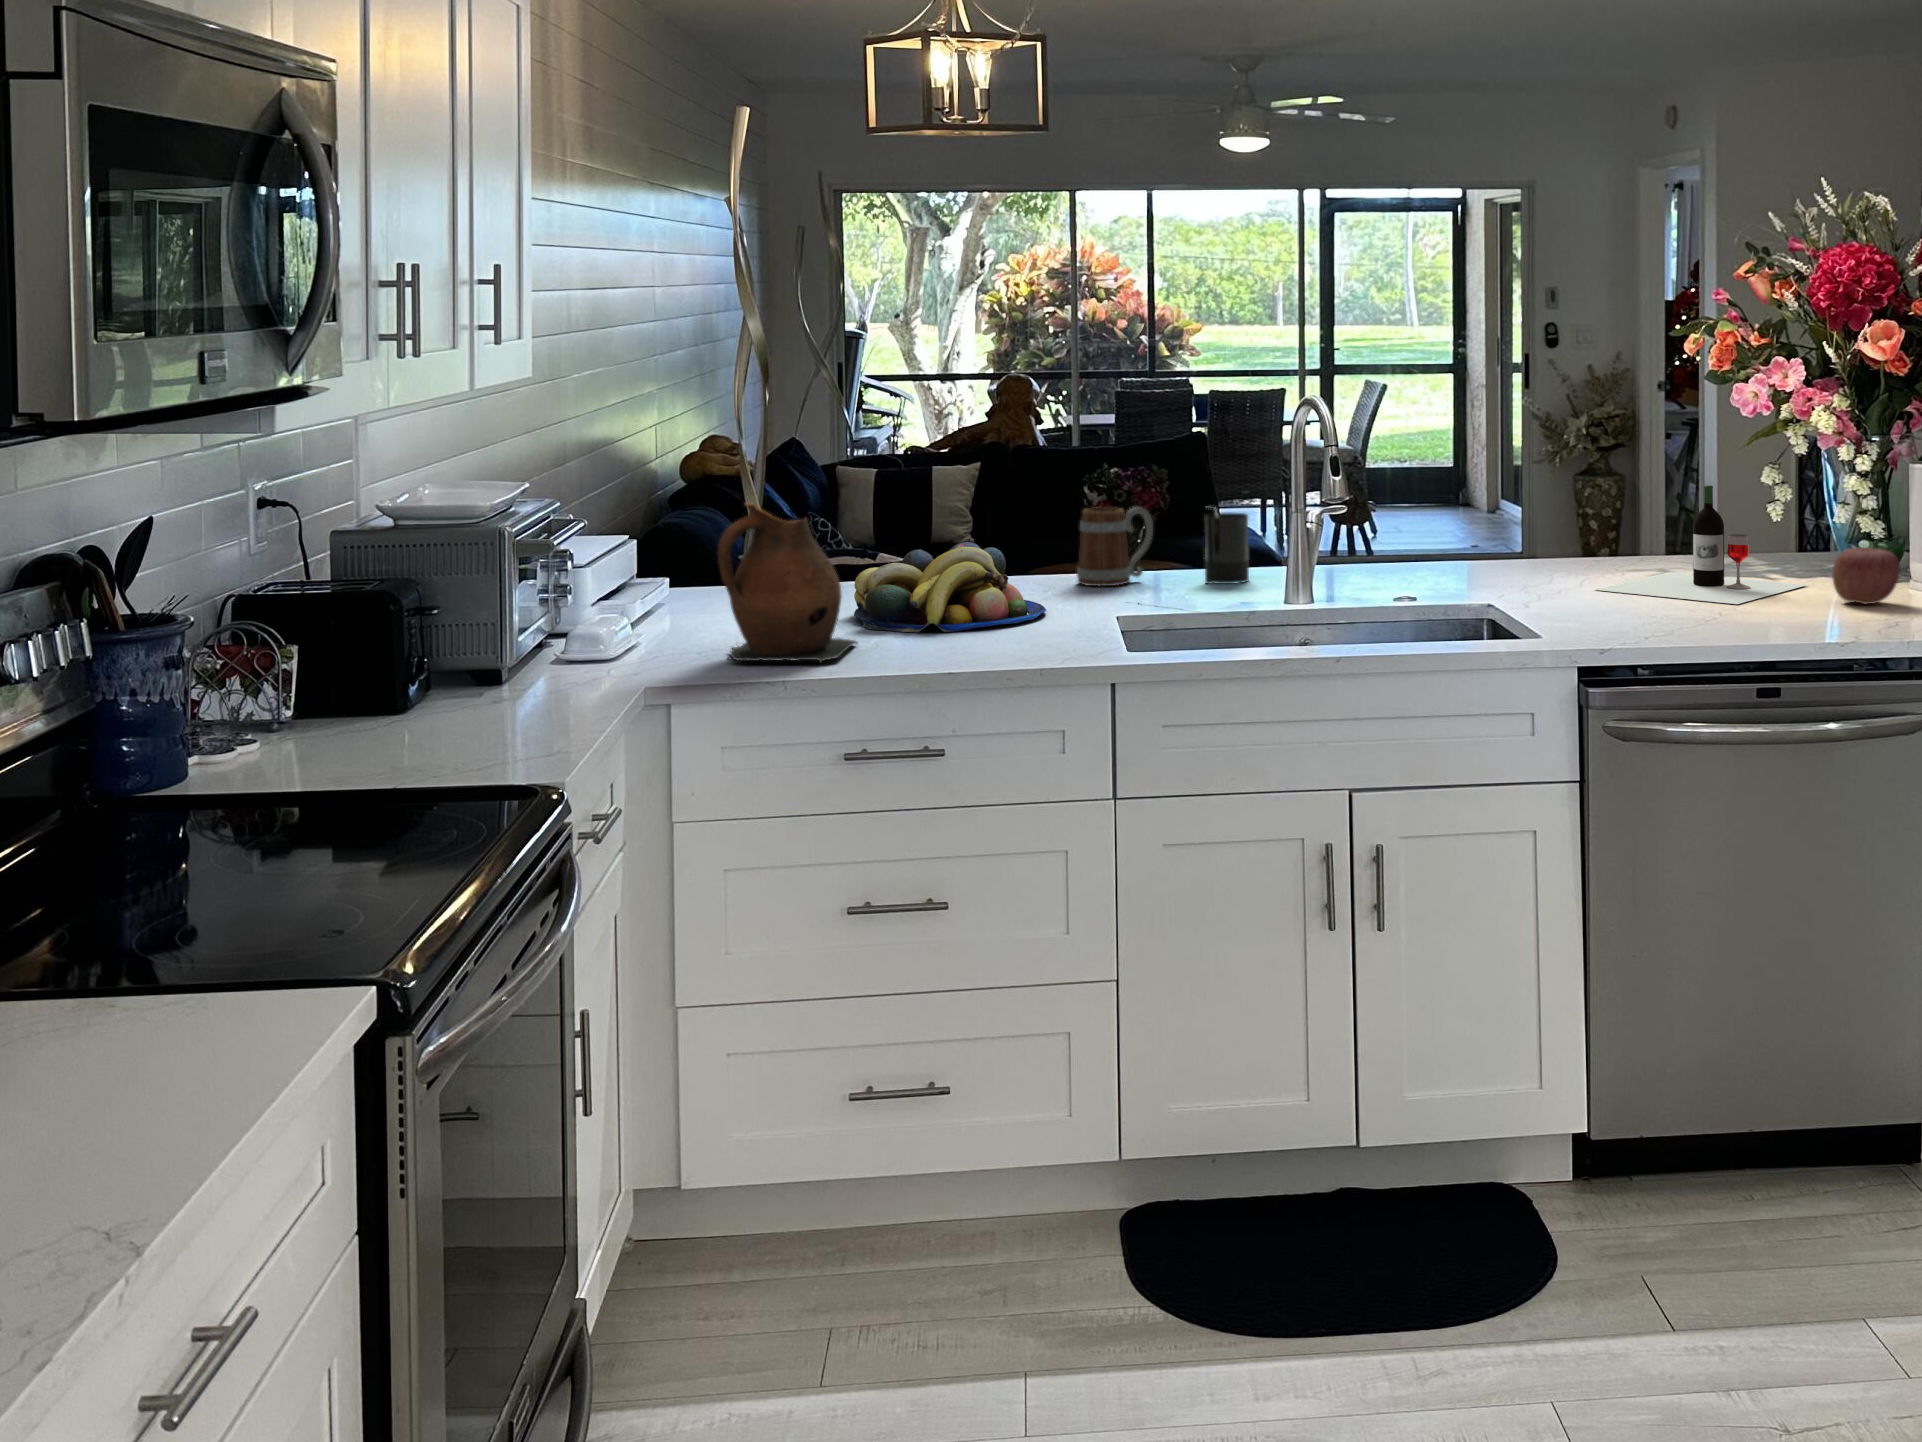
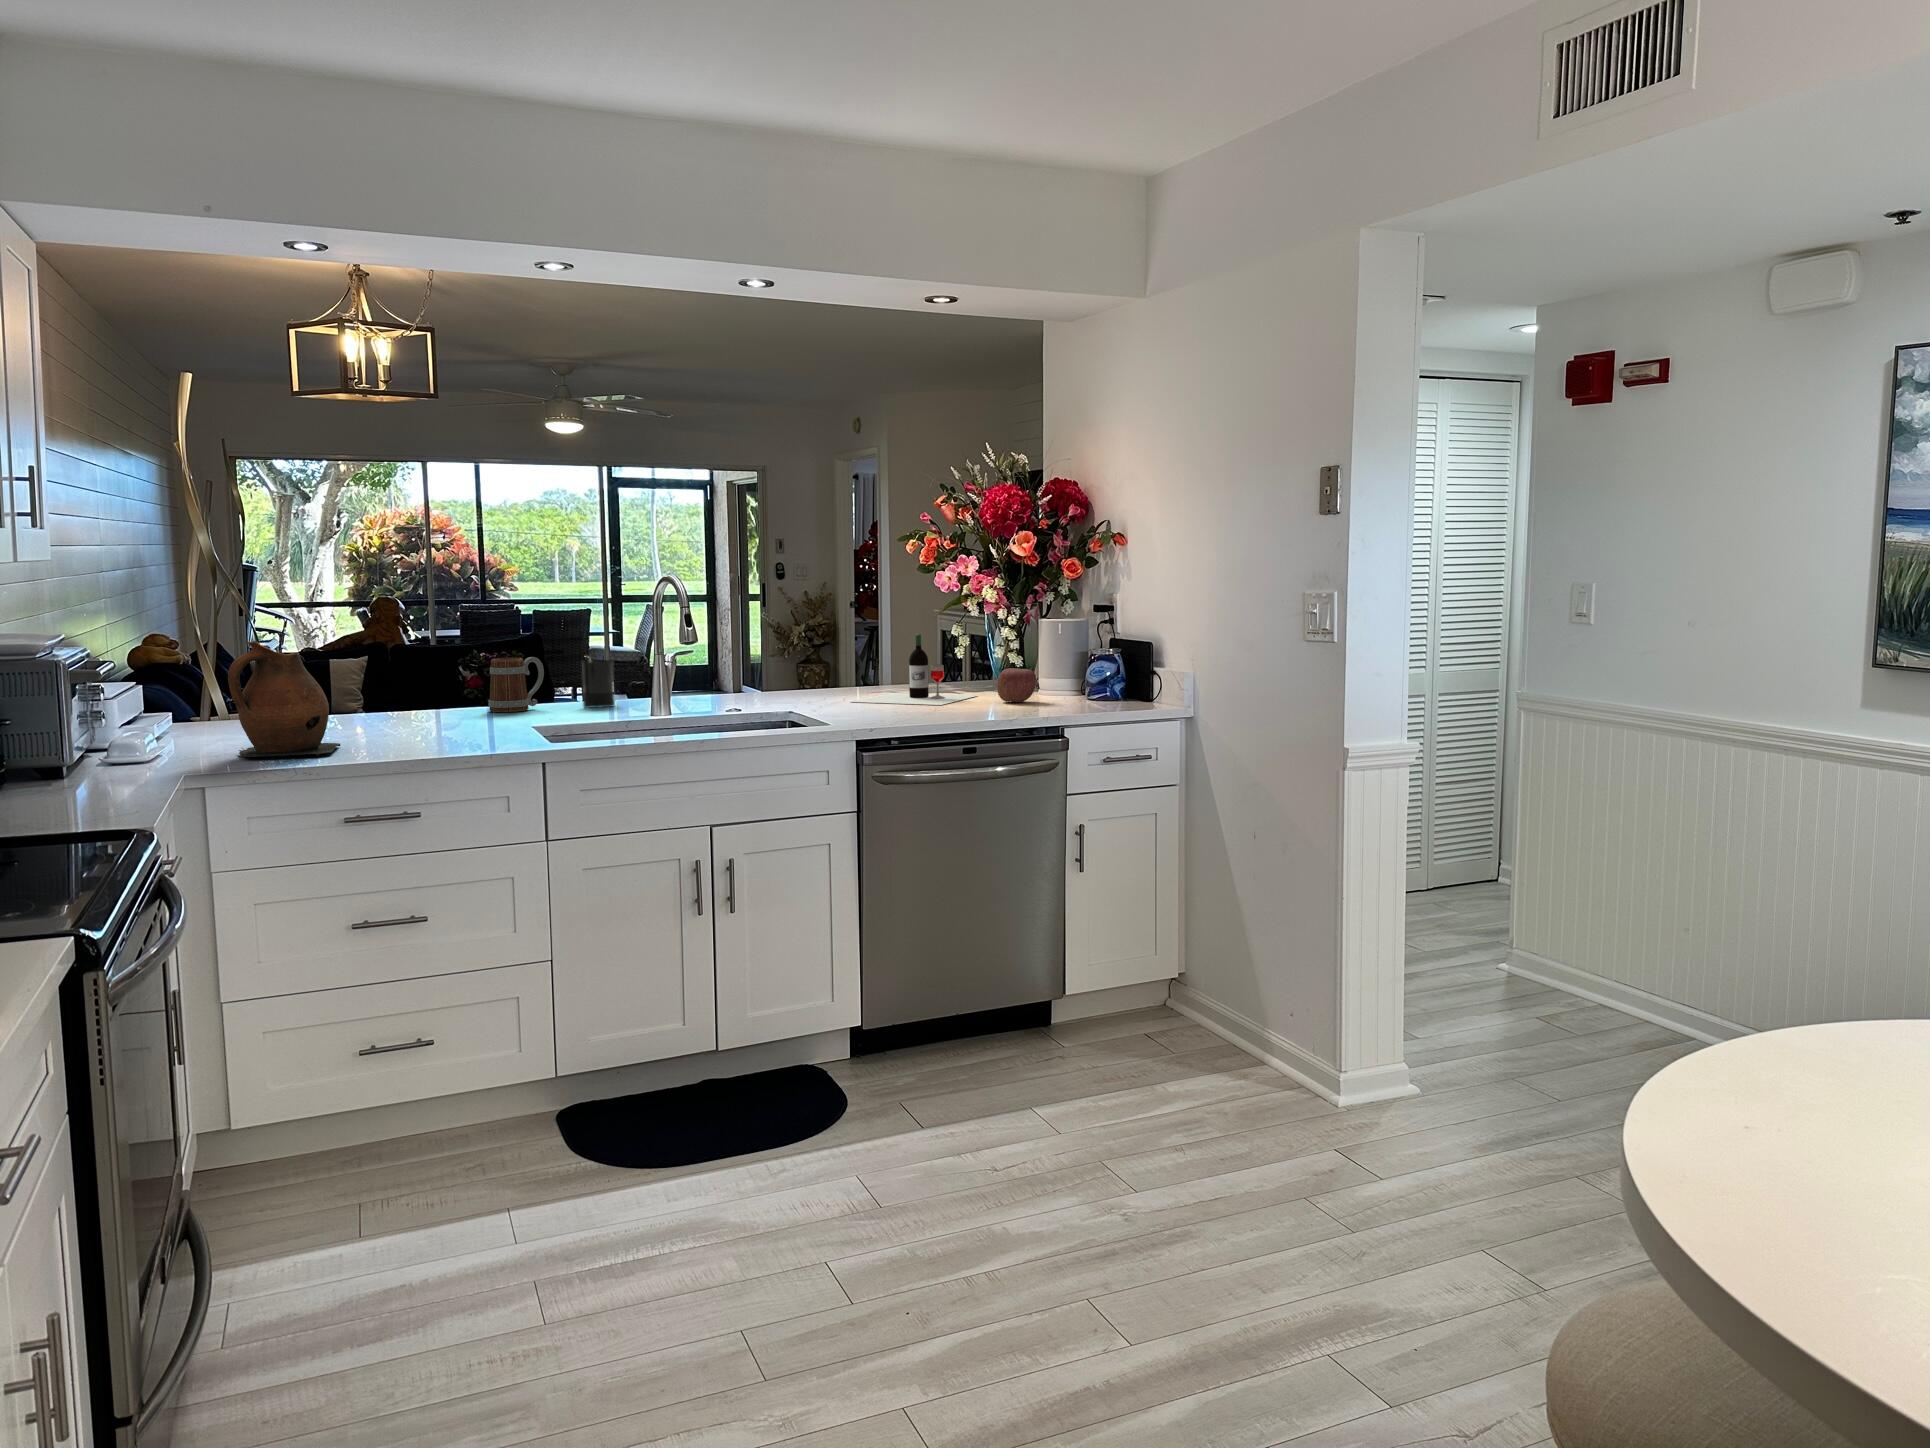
fruit bowl: present [854,542,1046,632] -> none [325,679,477,739]

